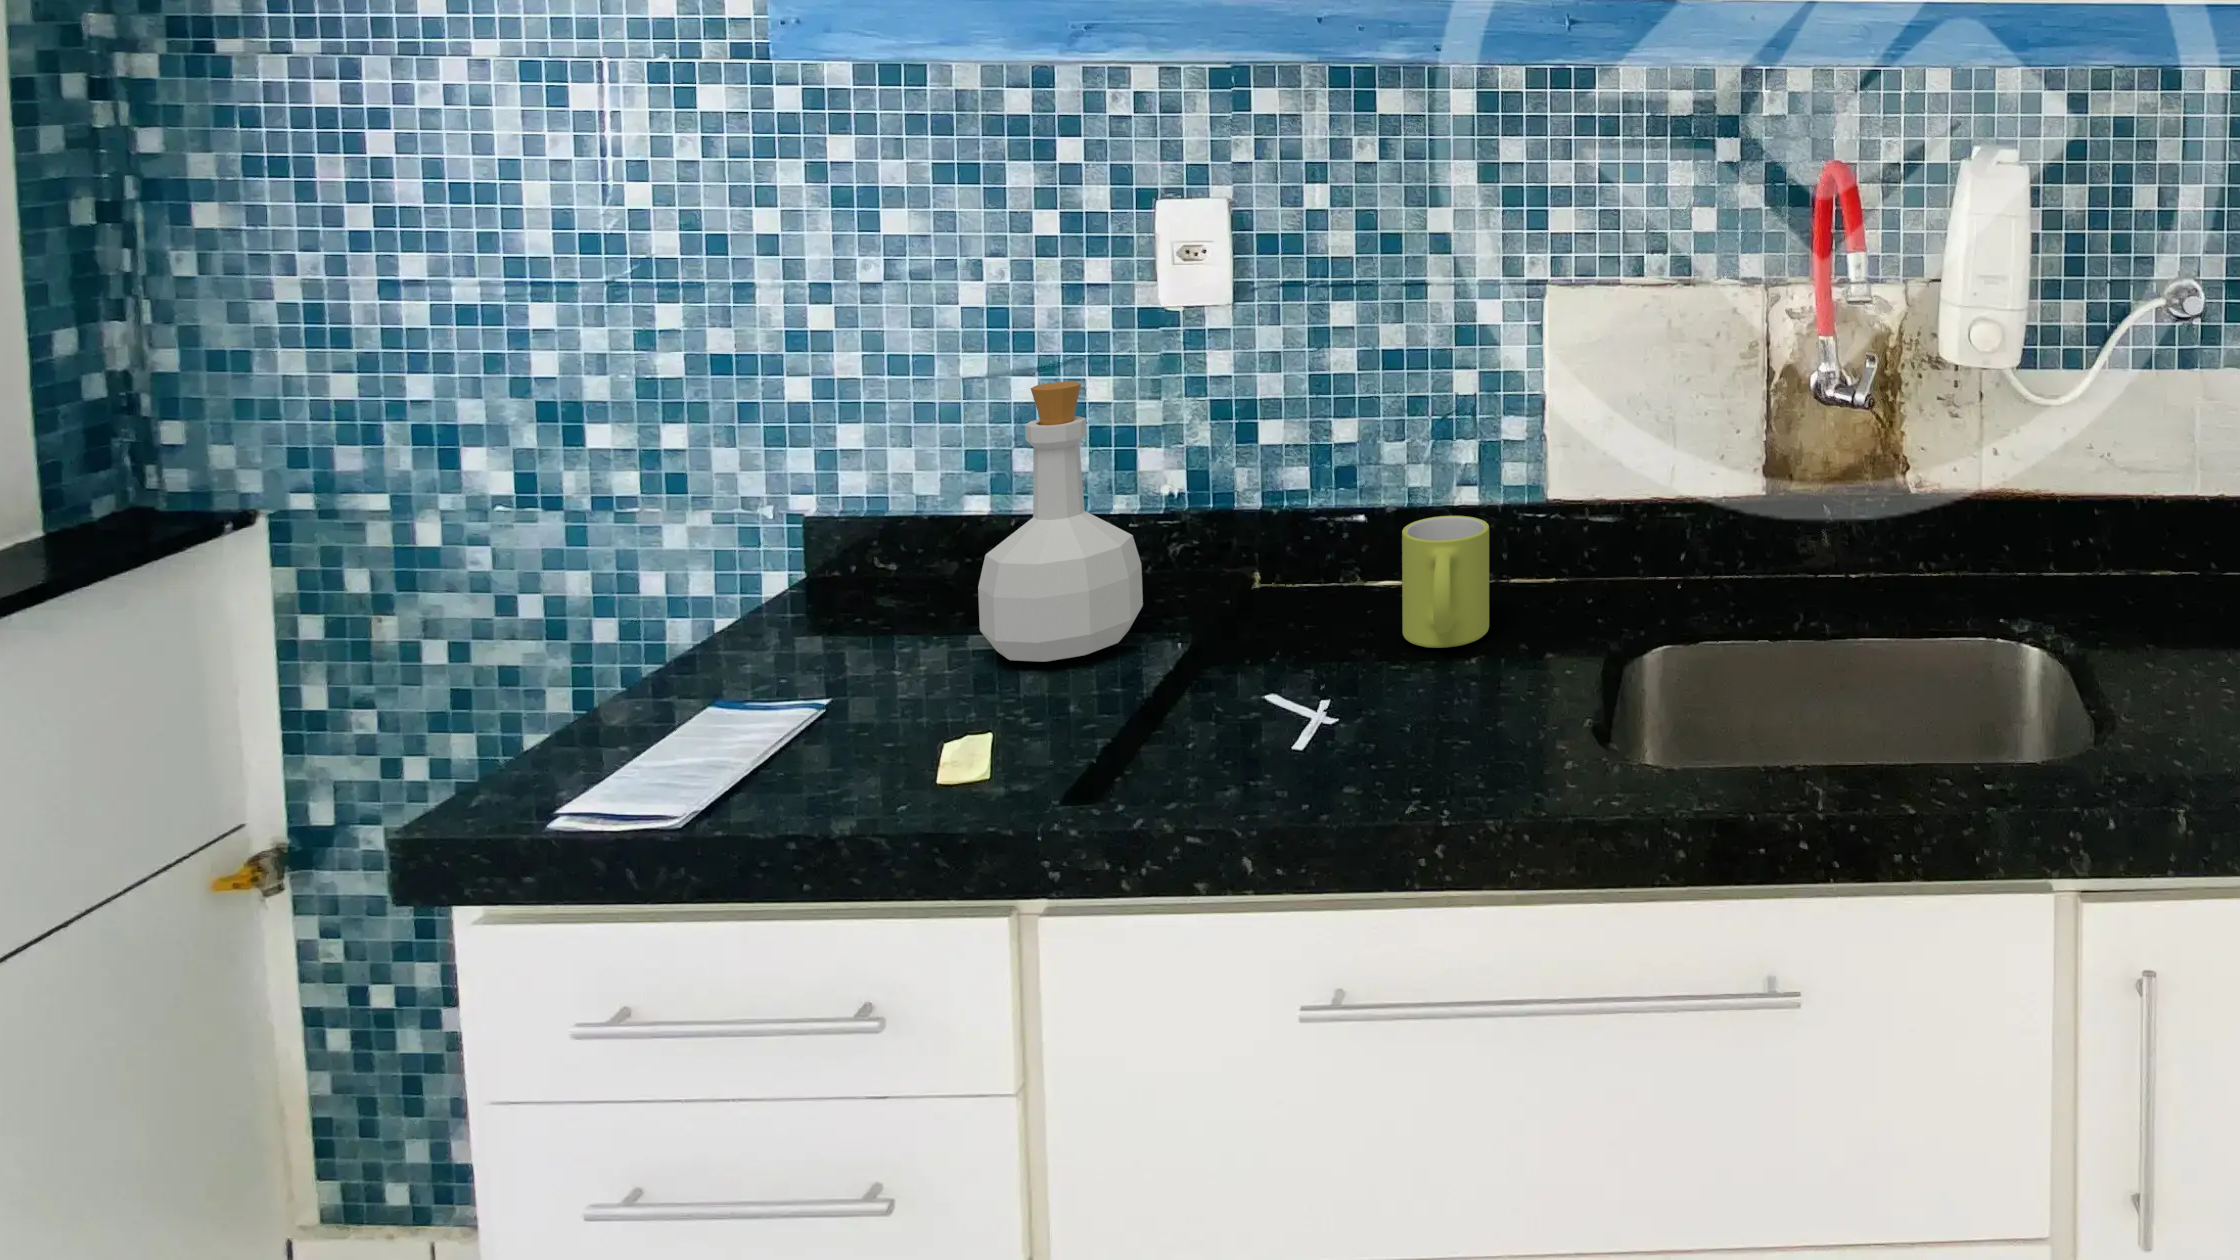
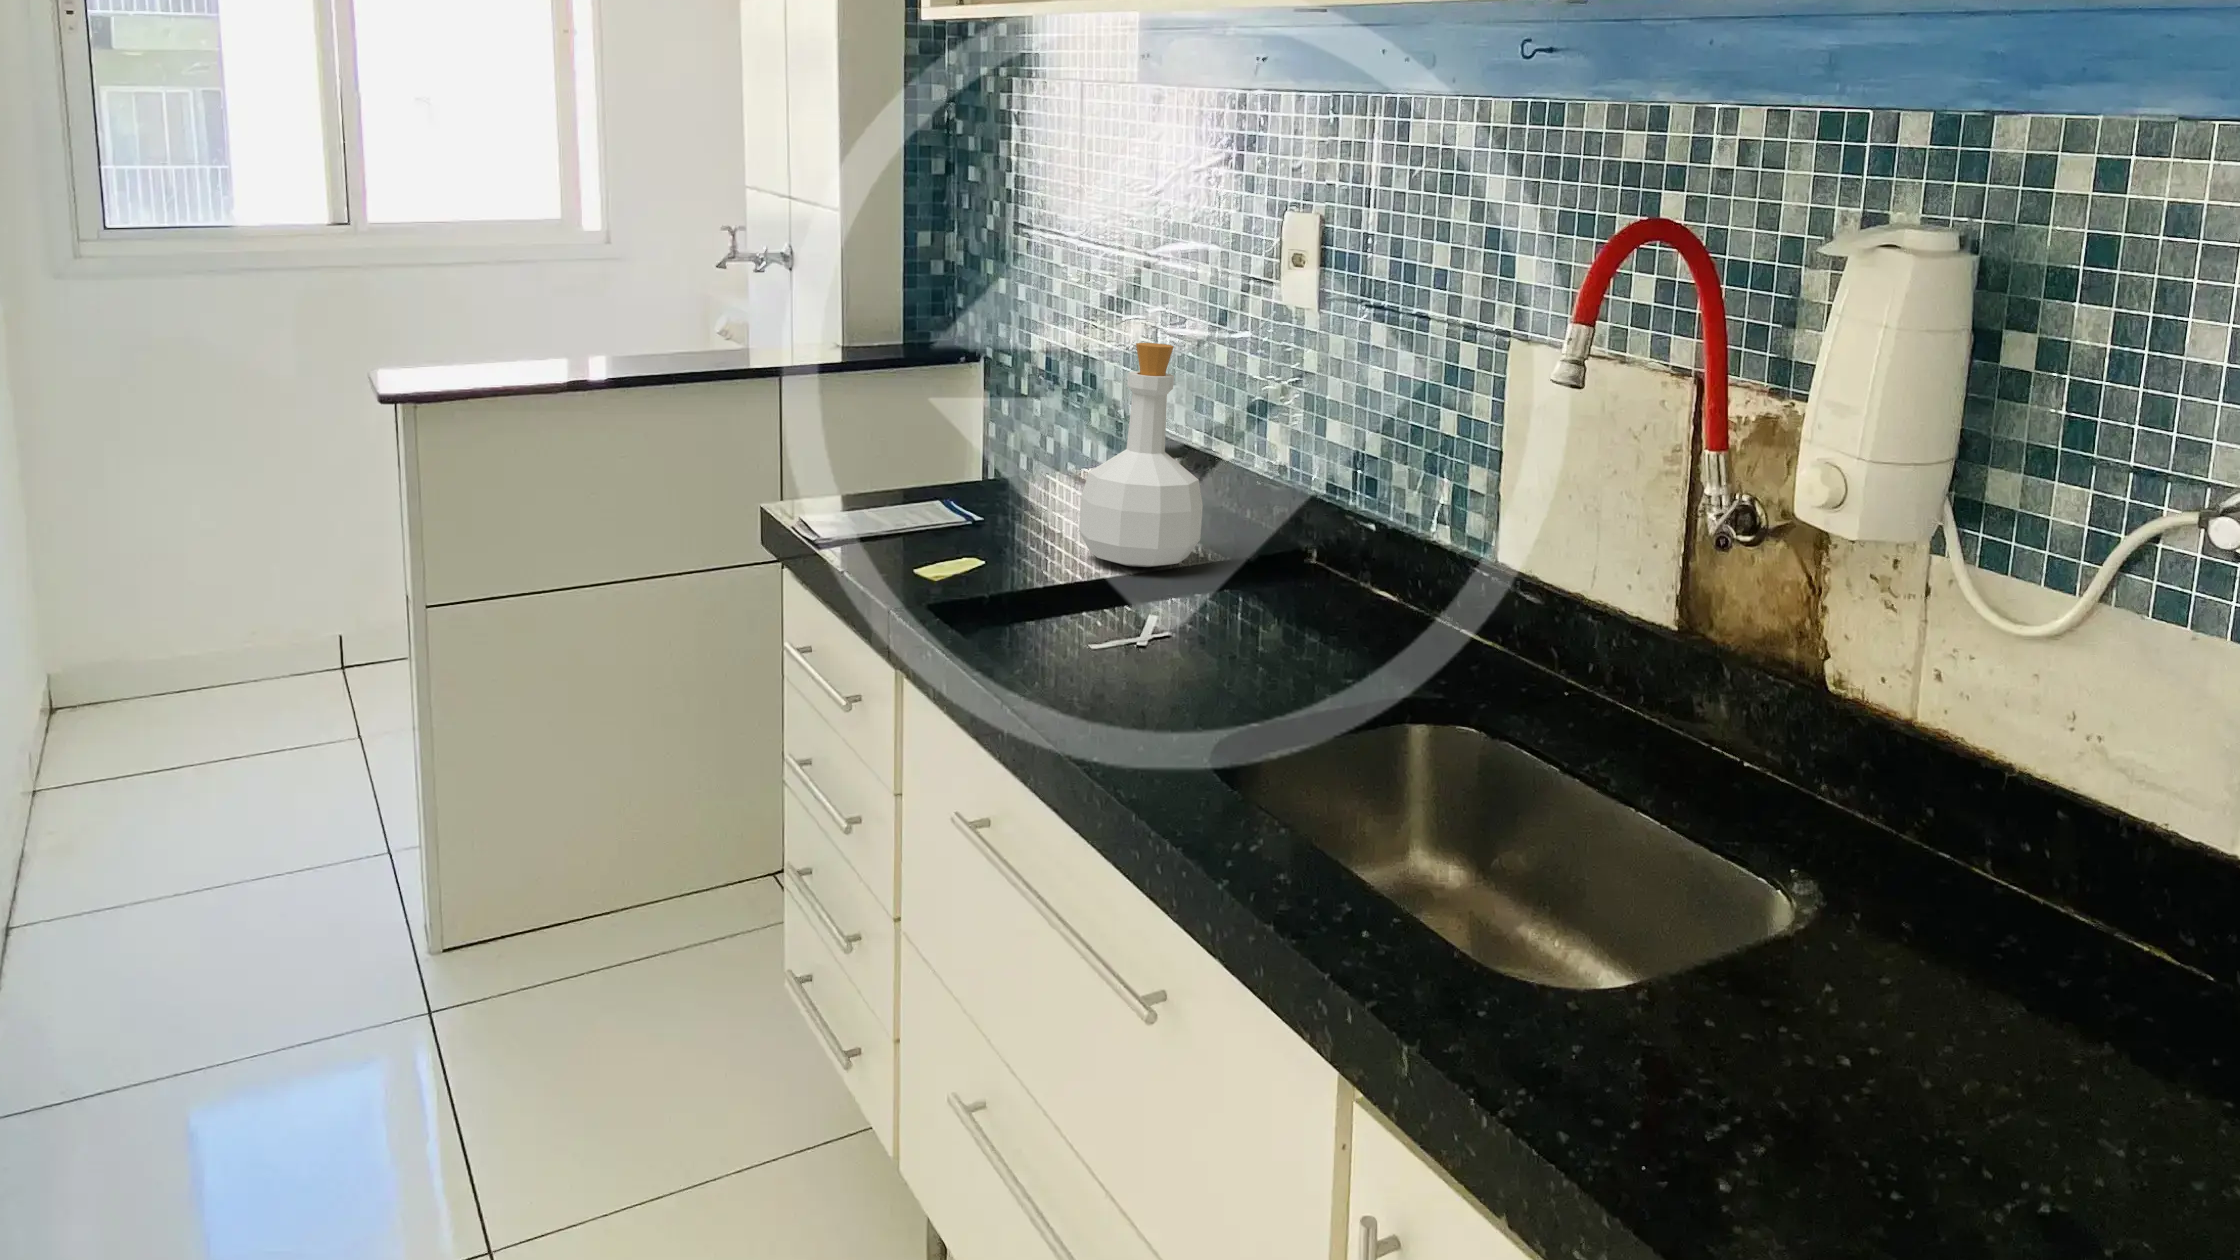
mug: present [1402,516,1489,648] -> none [1274,536,1384,661]

